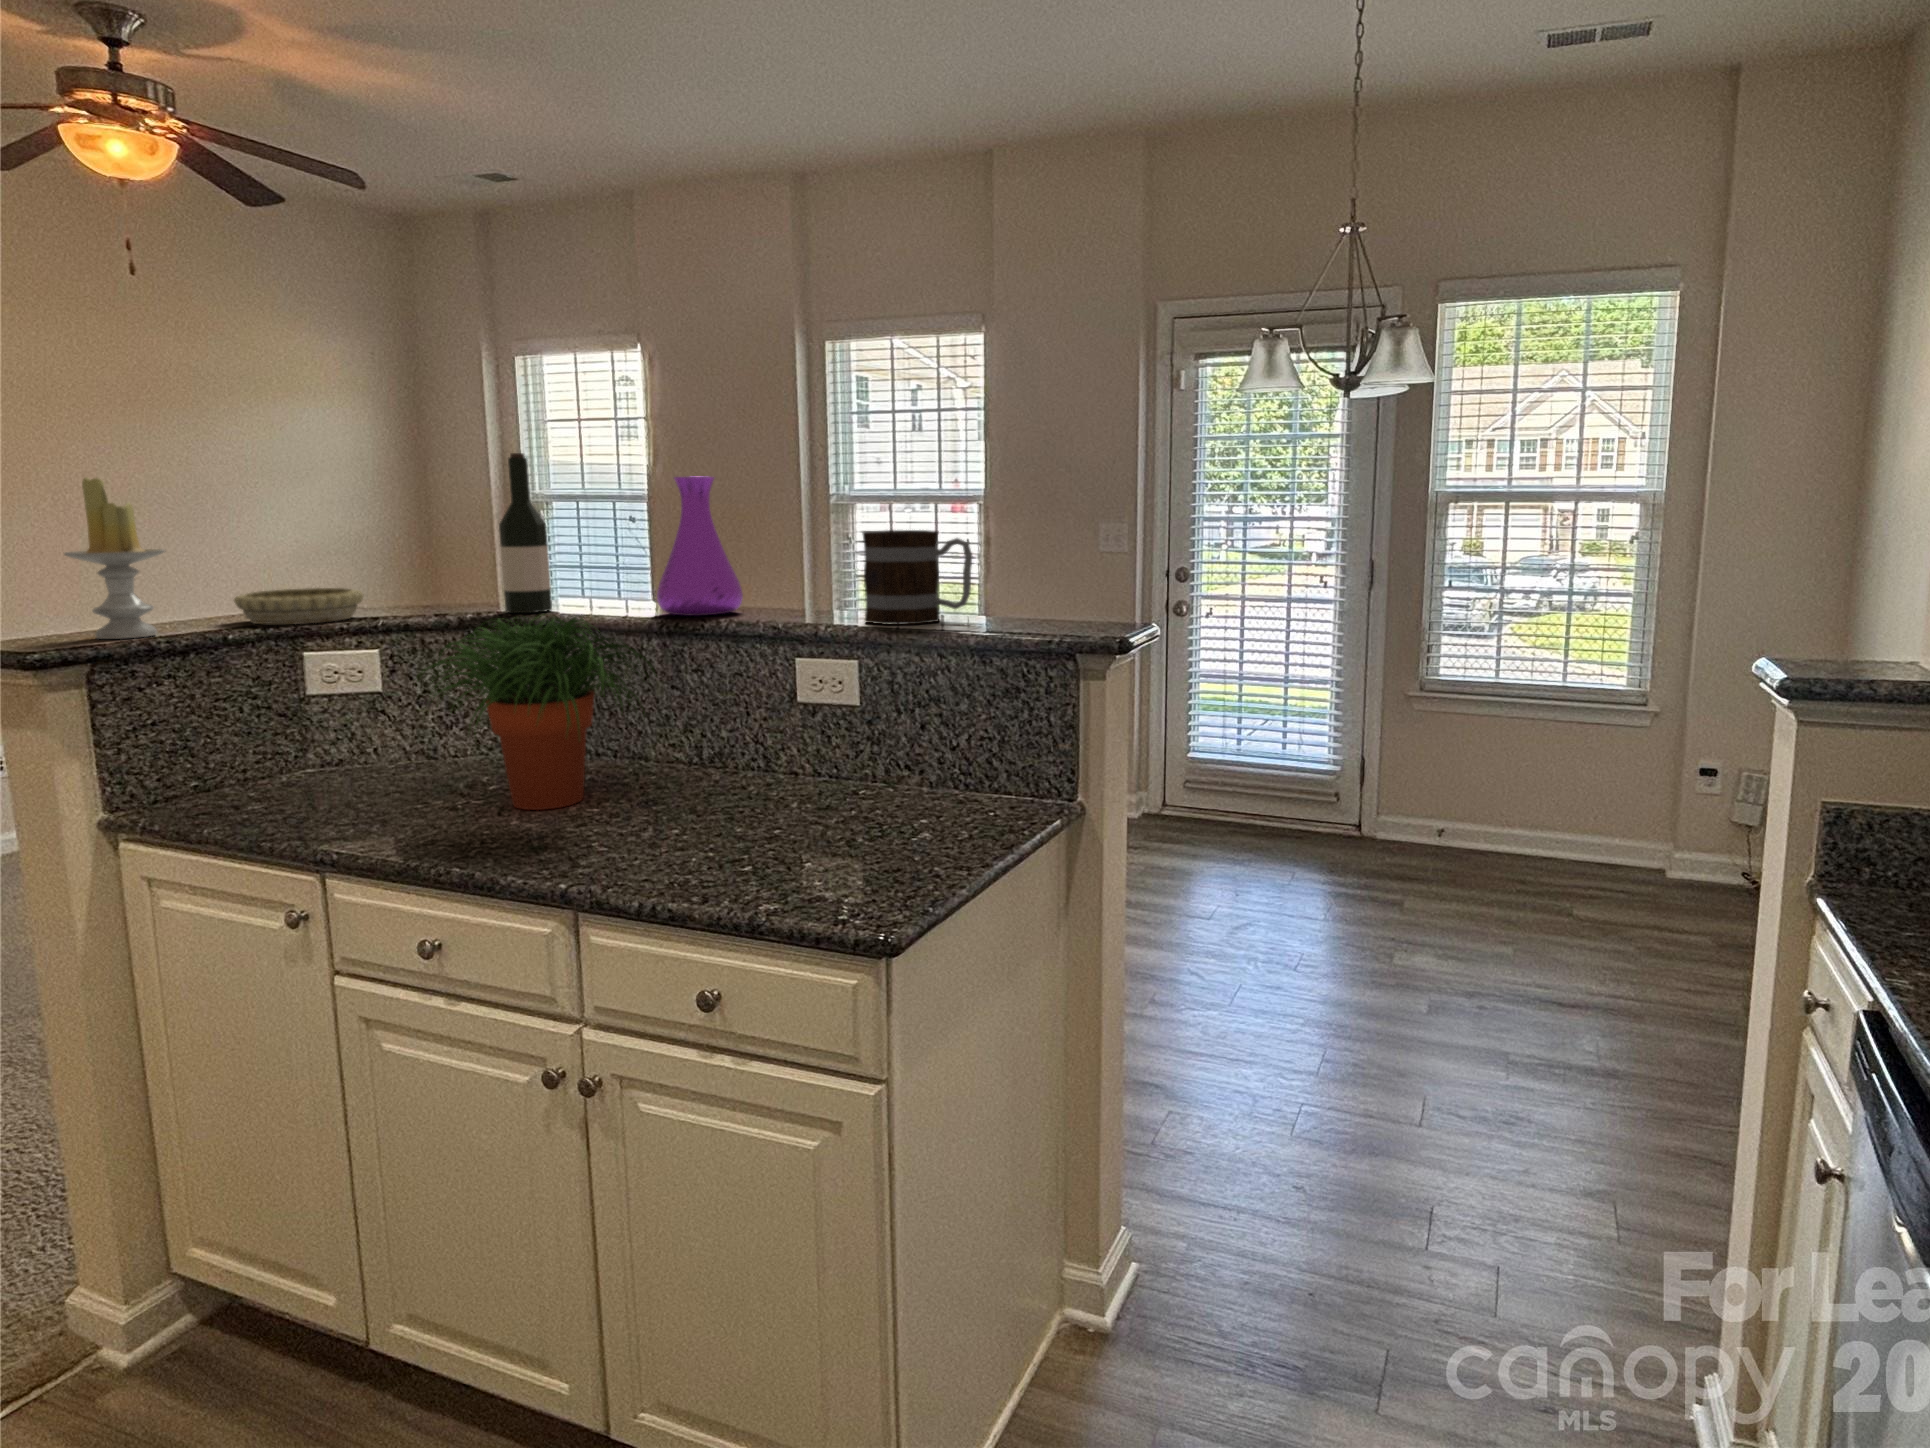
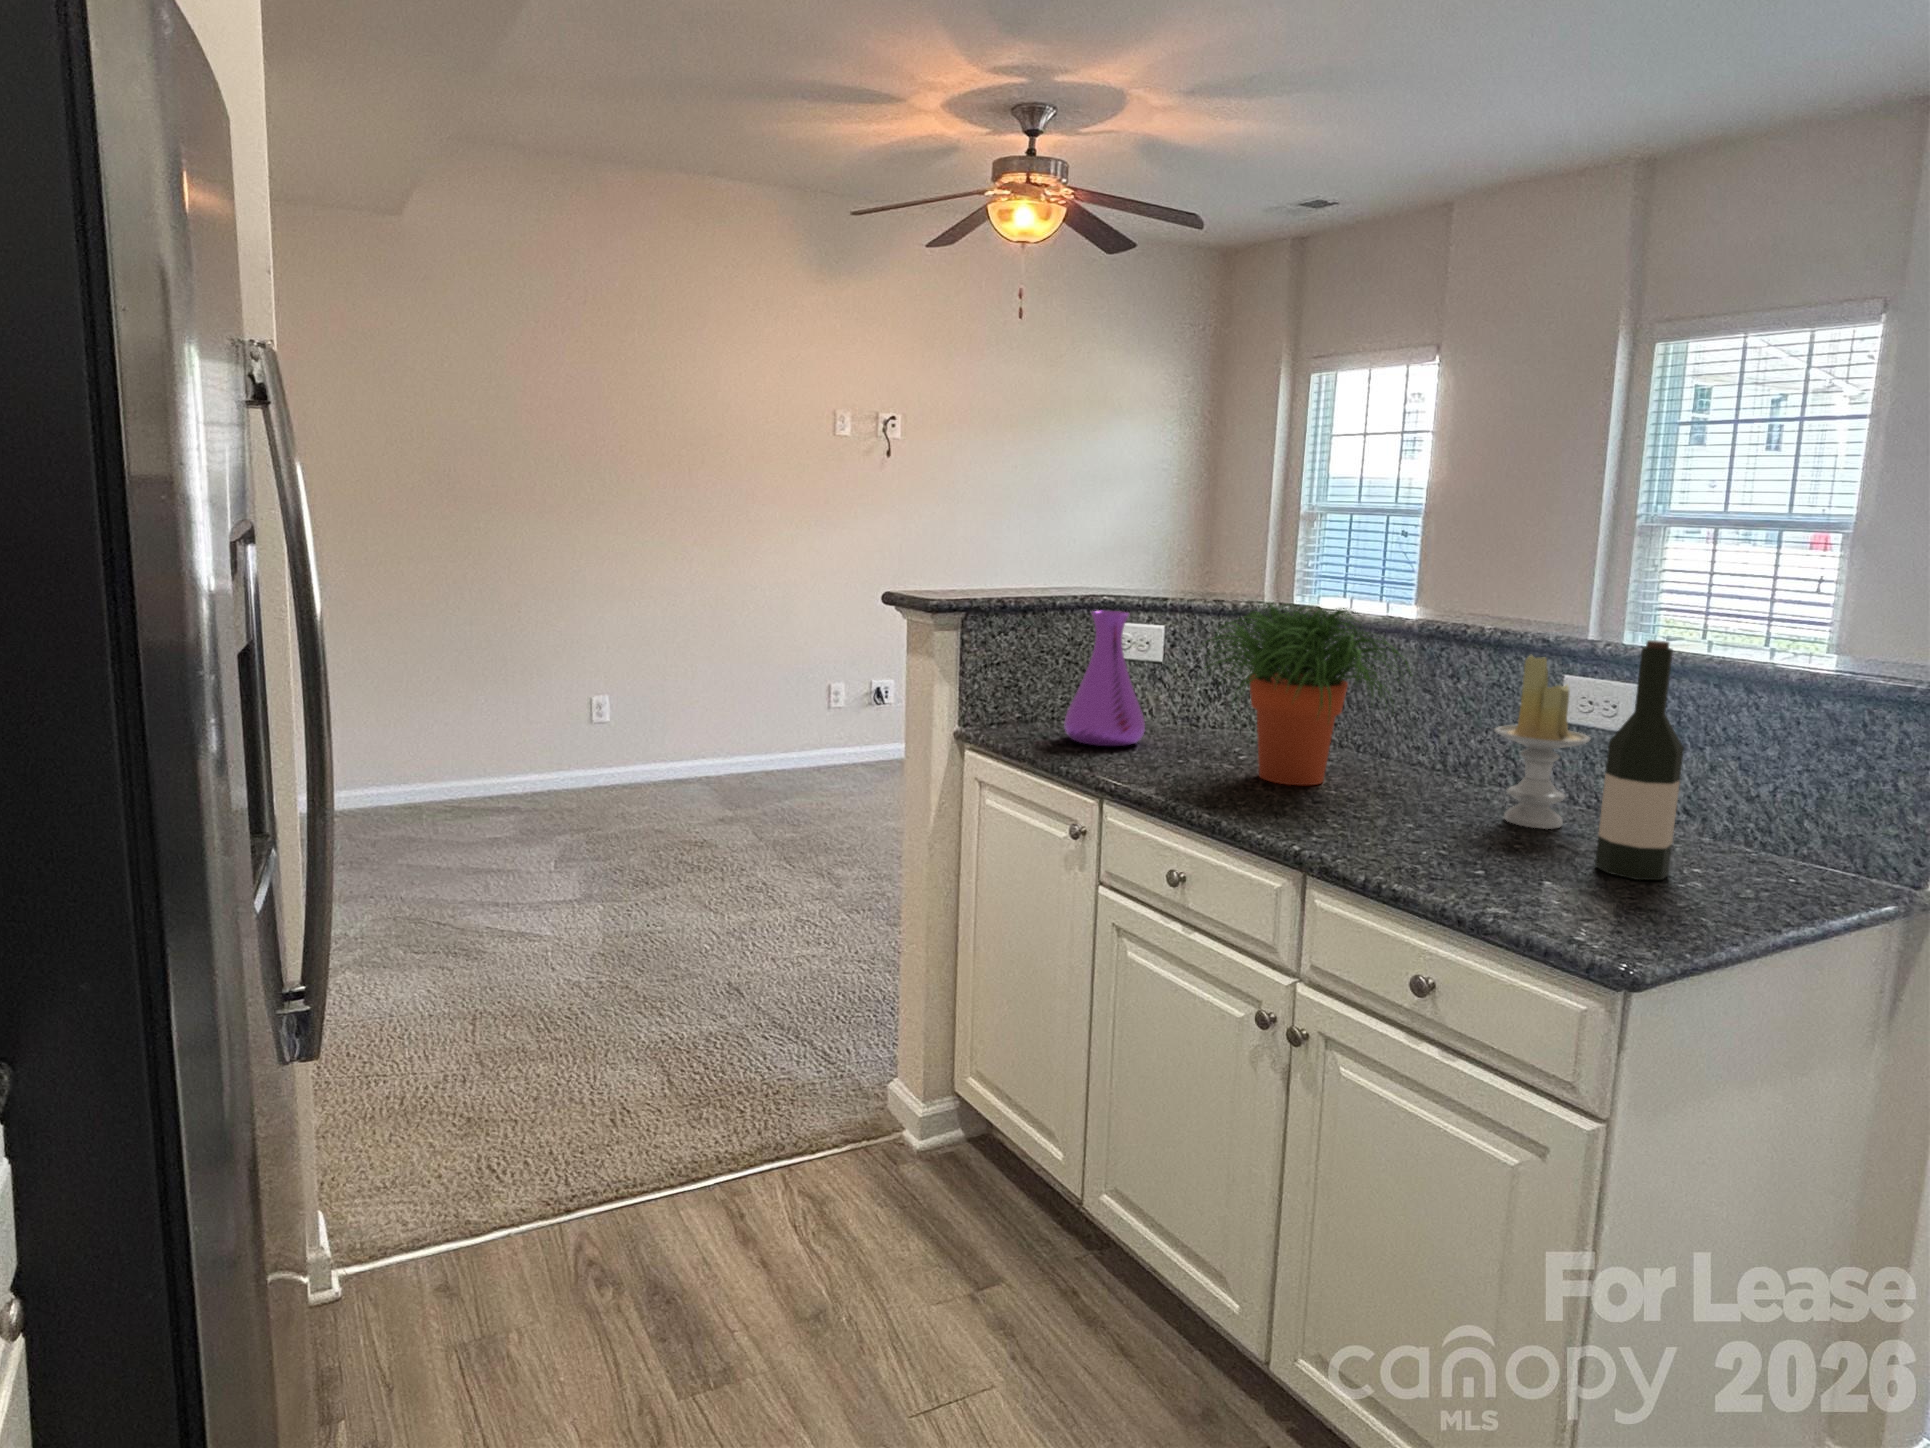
wine bottle: present [499,453,552,613] -> present [1595,640,1684,880]
candle: present [64,477,165,639] -> present [1494,655,1591,829]
vase: present [657,477,743,616] -> present [1064,611,1145,746]
mug: present [863,530,973,625] -> none [1657,544,1816,653]
decorative bowl: present [234,588,364,624] -> none [1064,570,1159,598]

